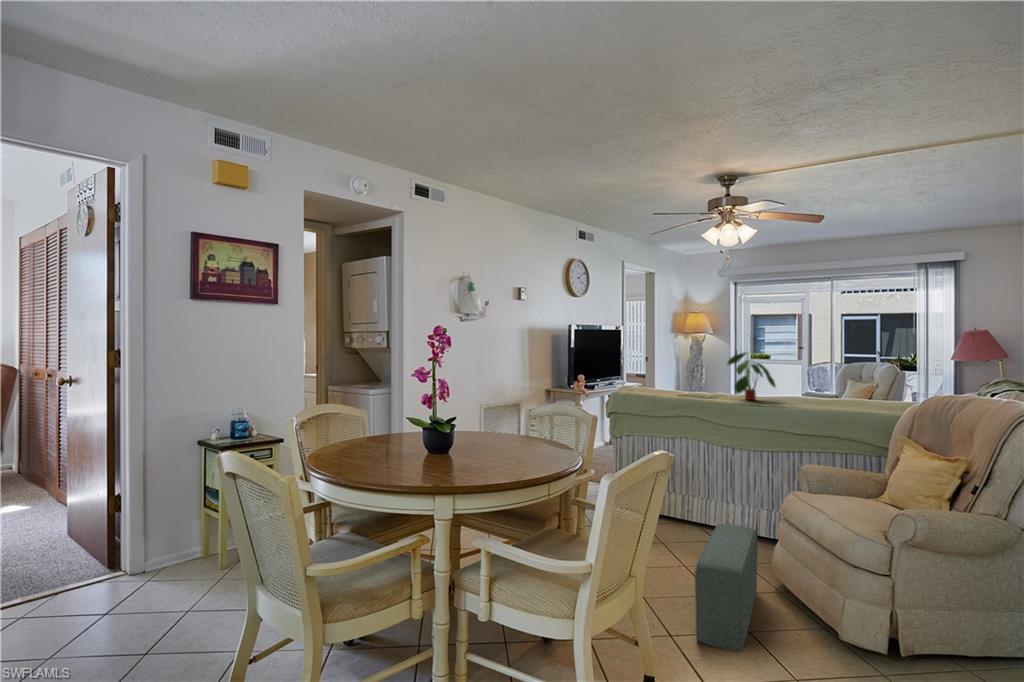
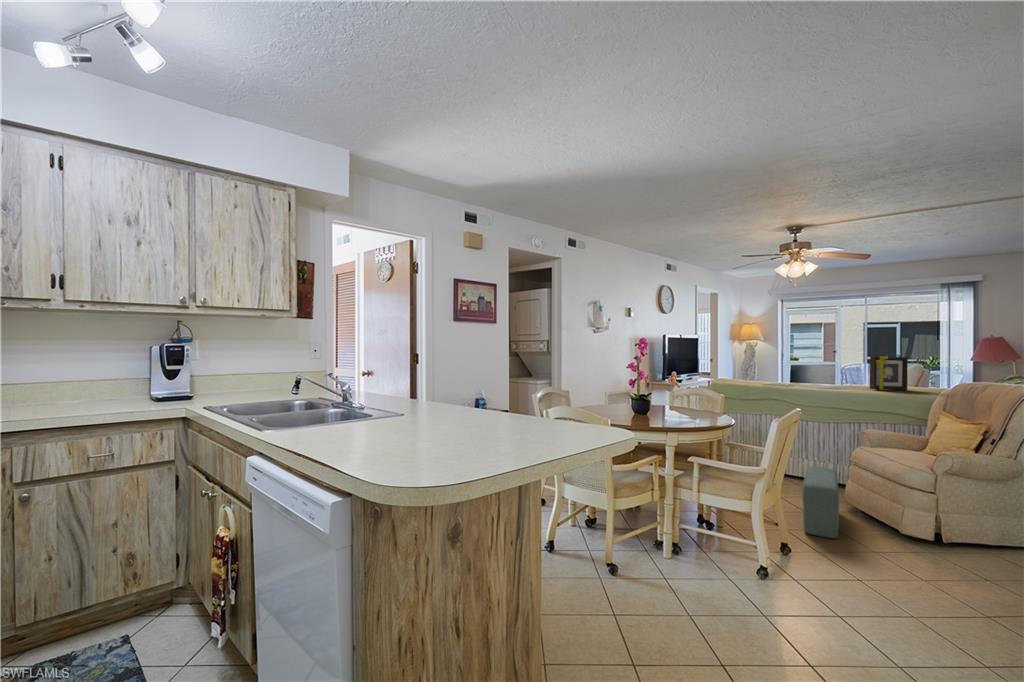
plant: present [728,352,776,400] -> none [799,354,840,388]
picture frame: none [815,354,865,404] -> present [870,355,908,390]

